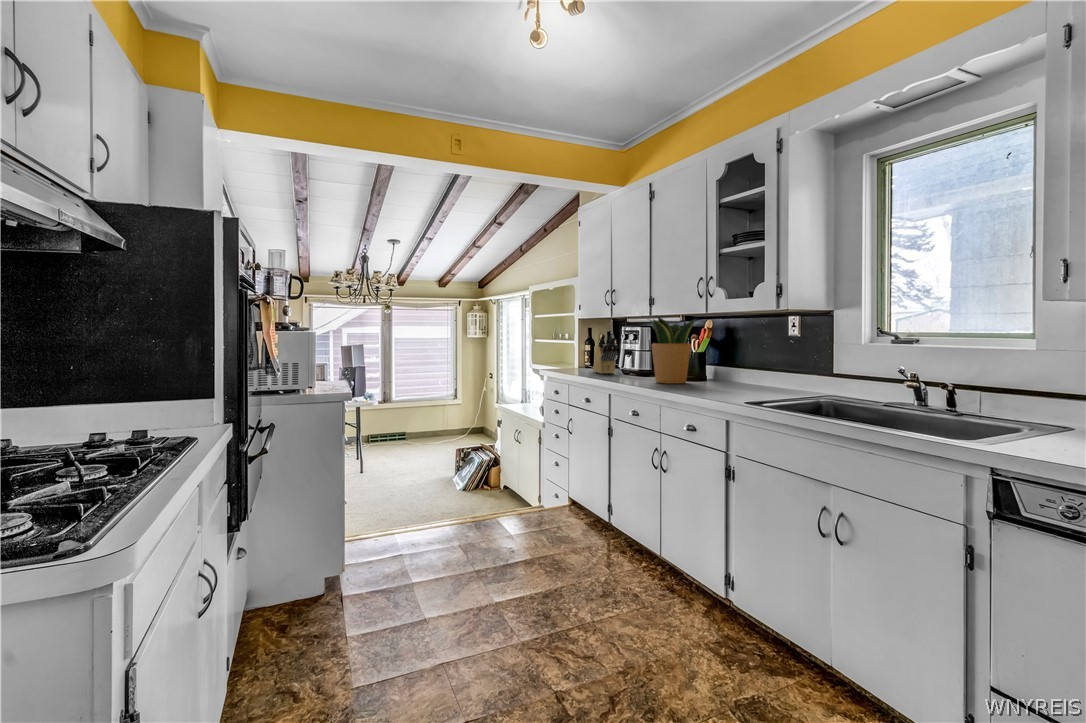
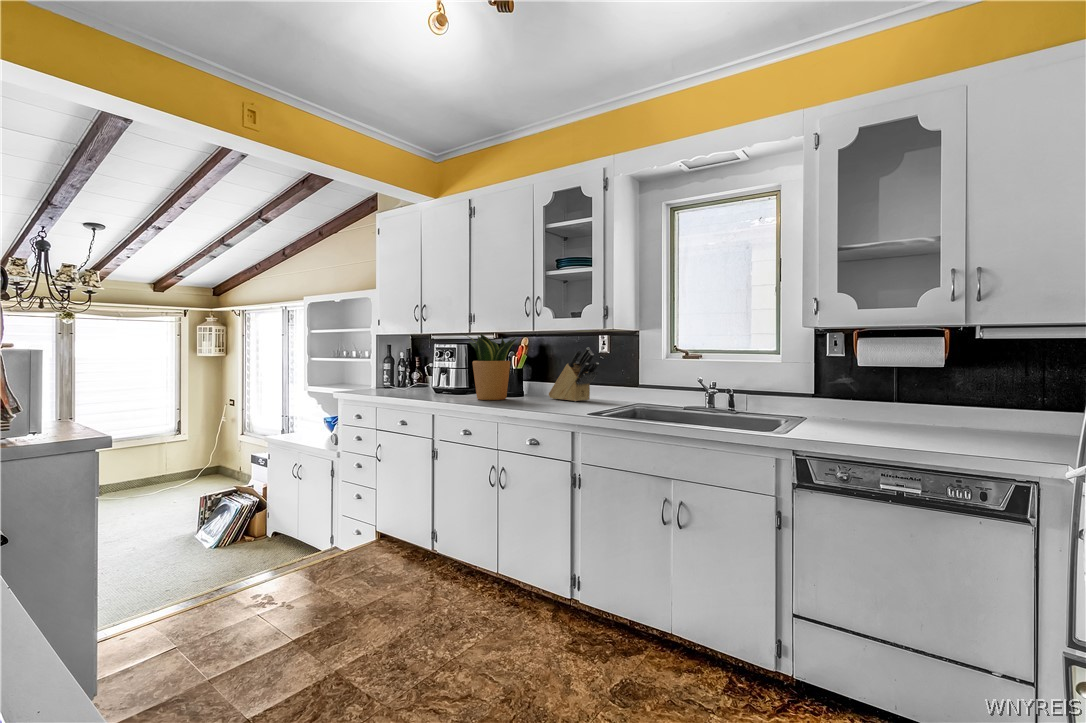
knife block: present [593,332,617,374] -> present [549,347,599,401]

